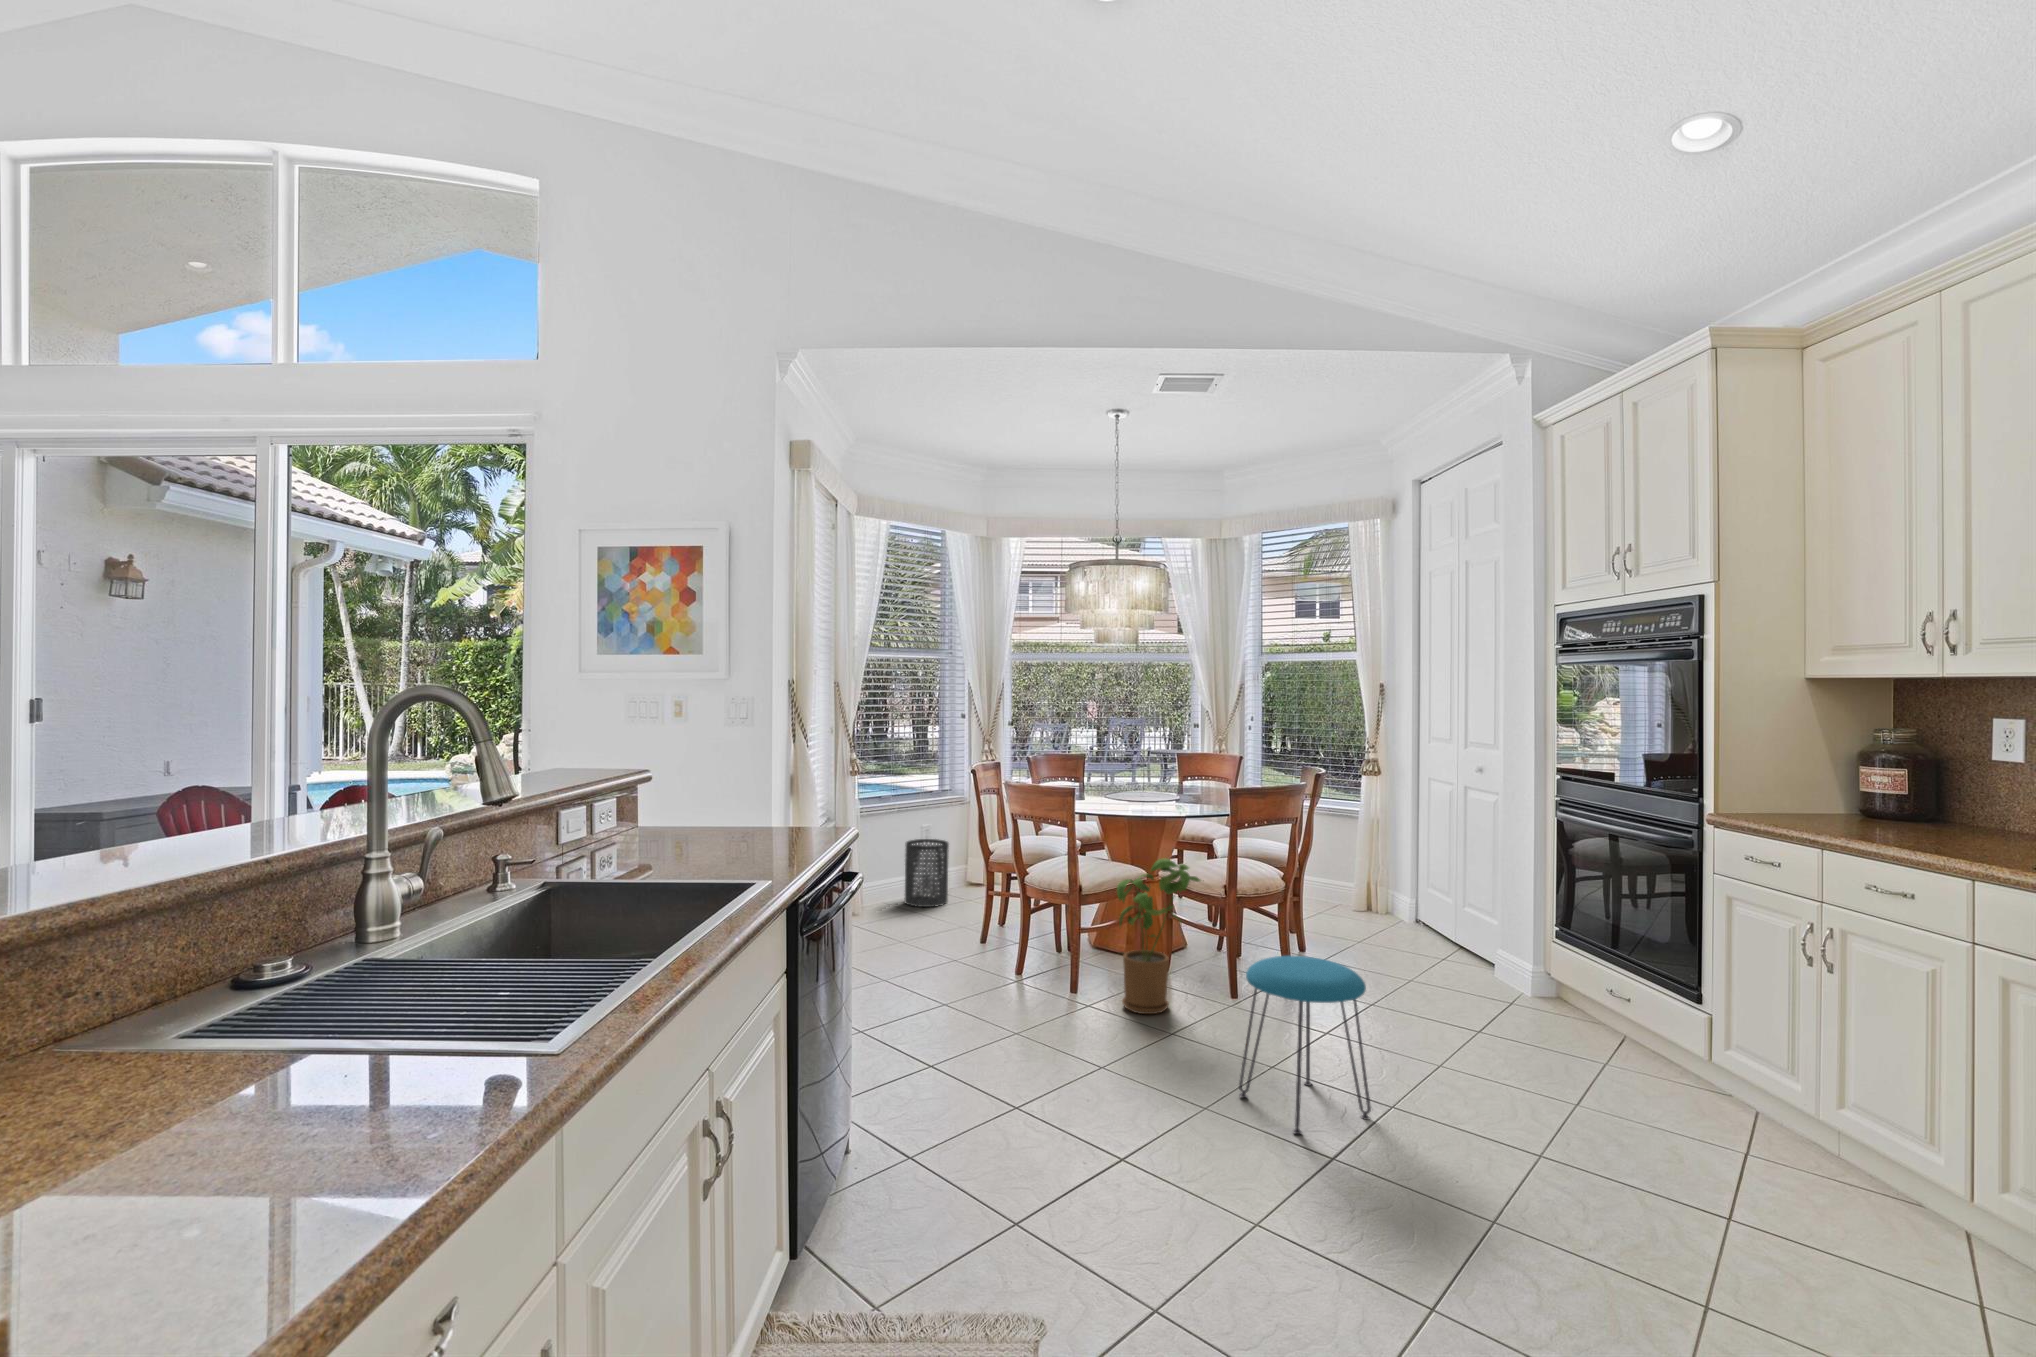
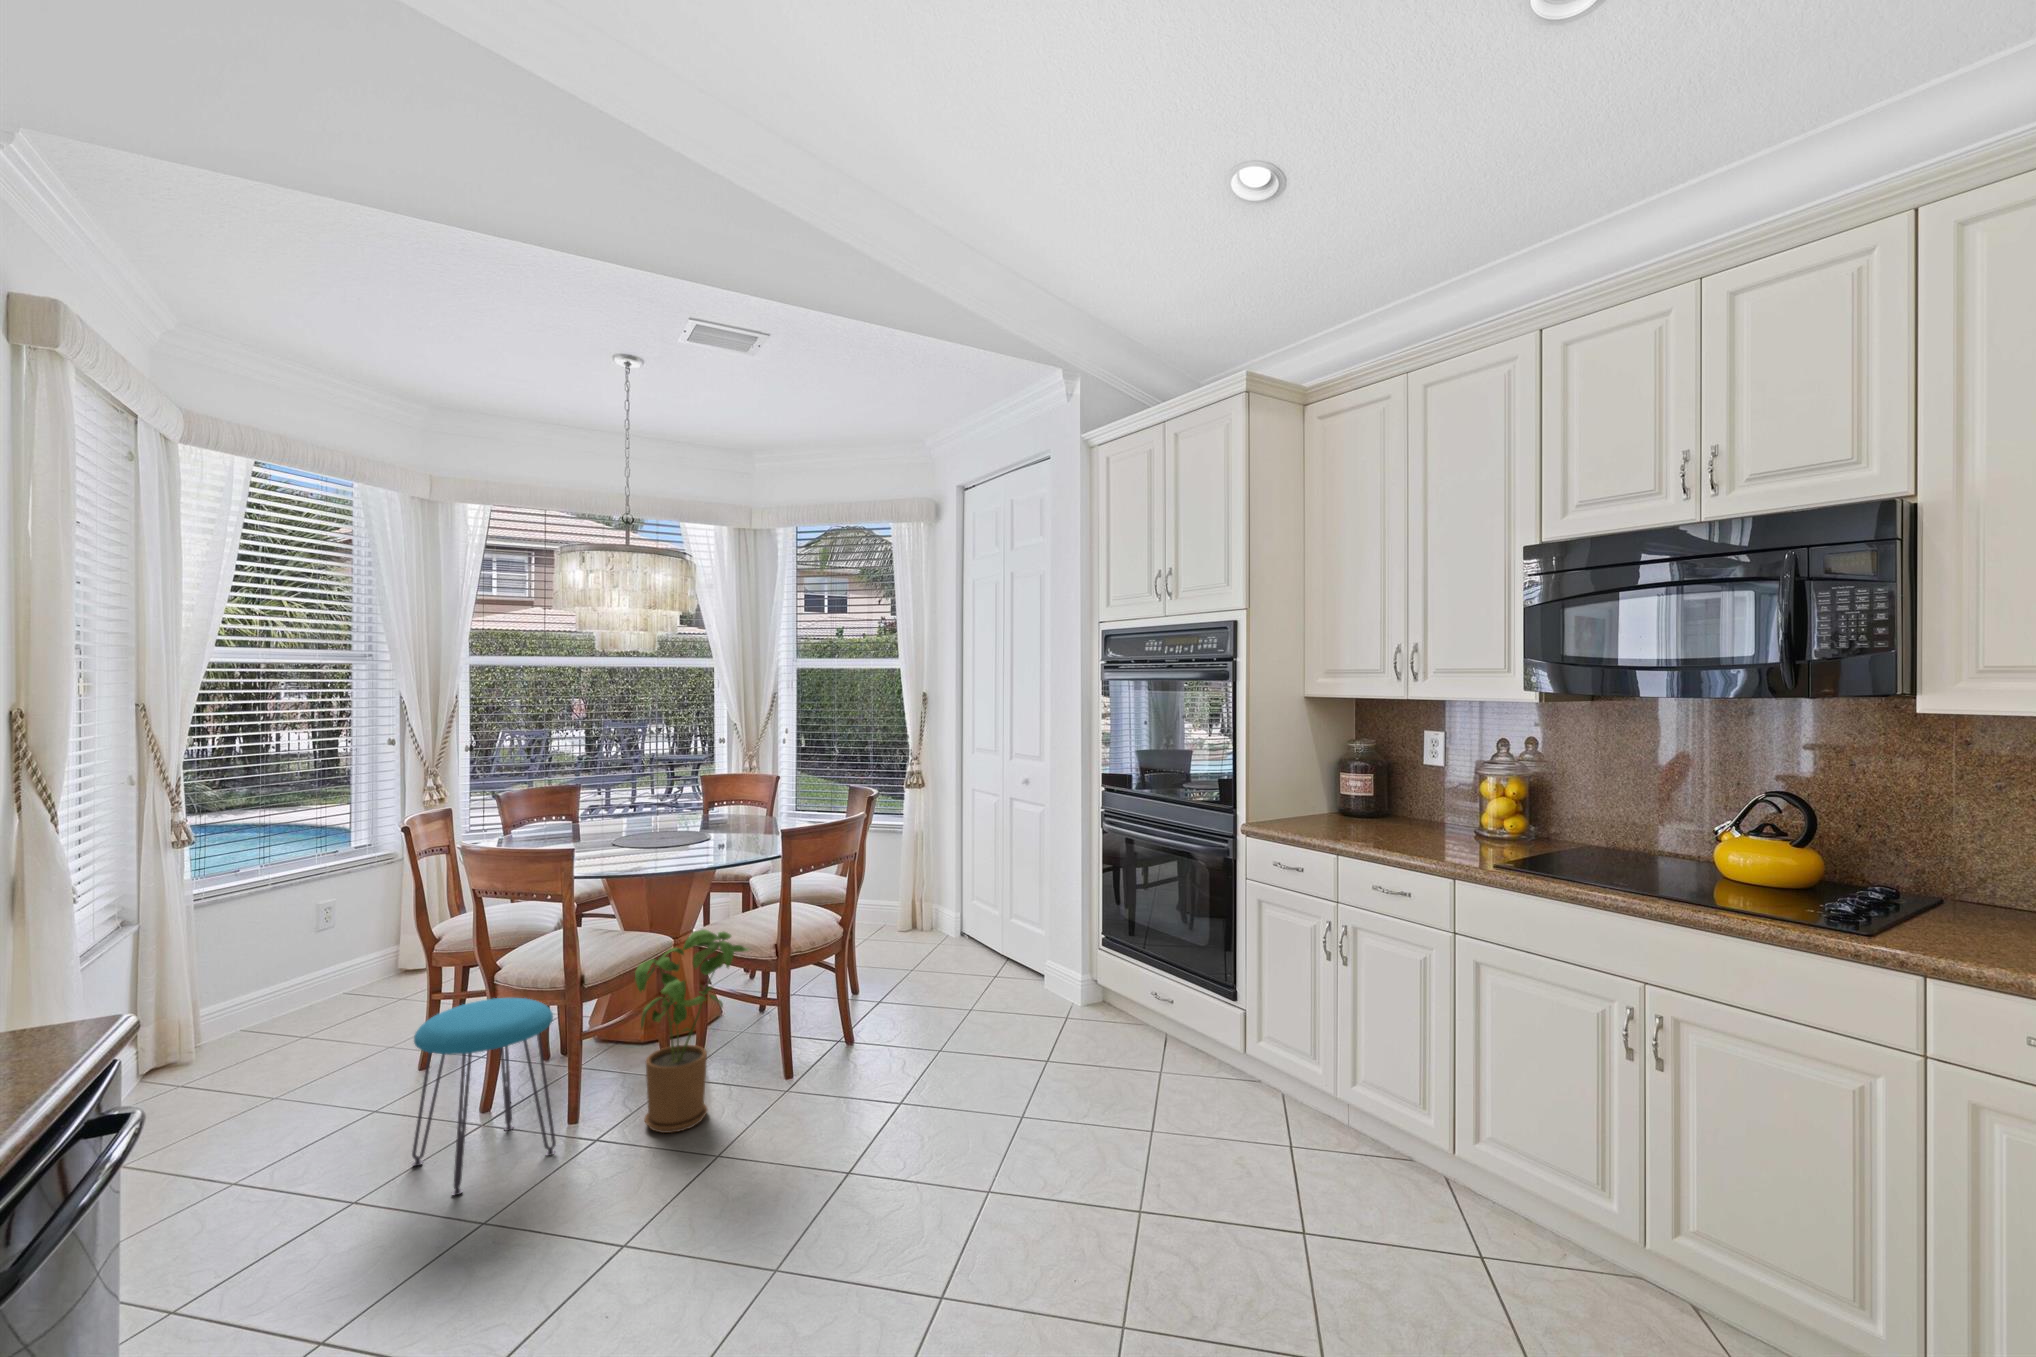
trash can: present [905,839,949,907] -> none [297,918,372,1019]
stool: present [1239,956,1371,1135] -> present [412,998,556,1196]

